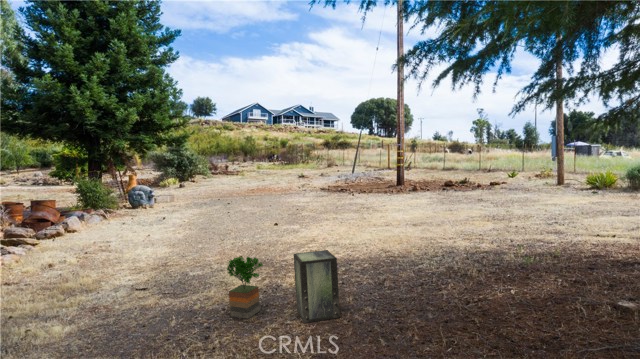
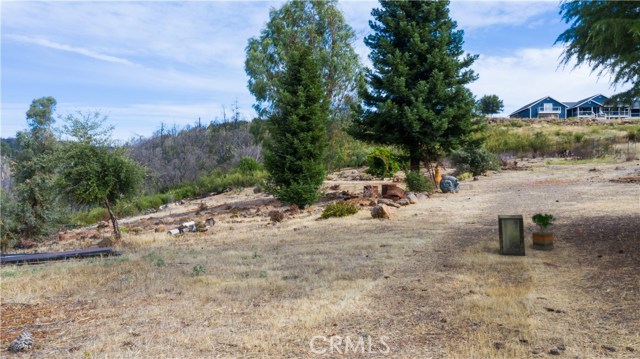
storage box: present [294,250,340,323] -> present [498,215,525,255]

